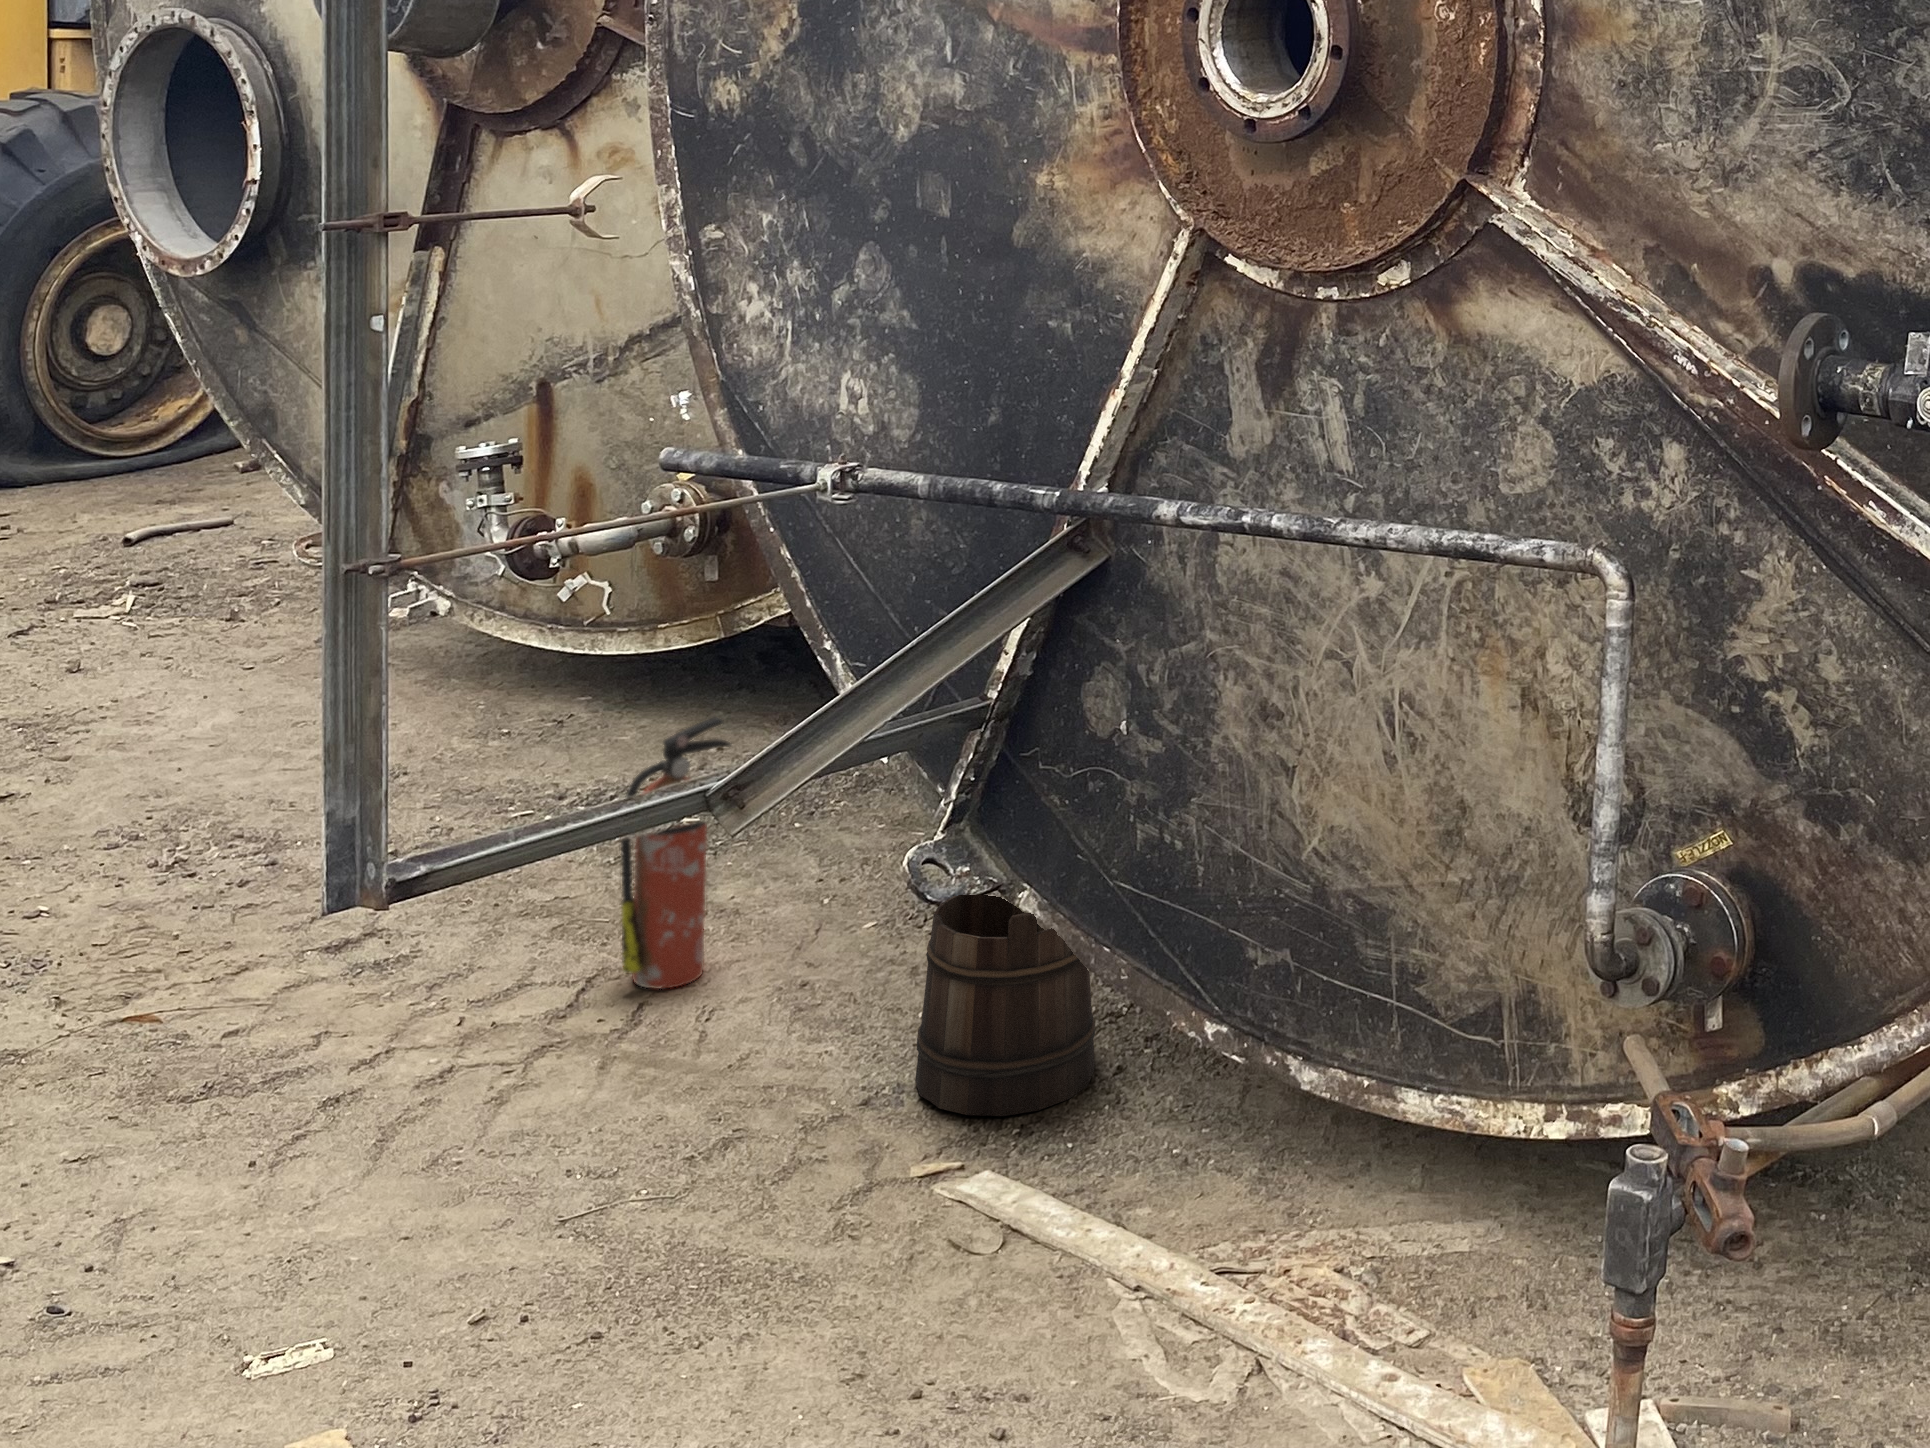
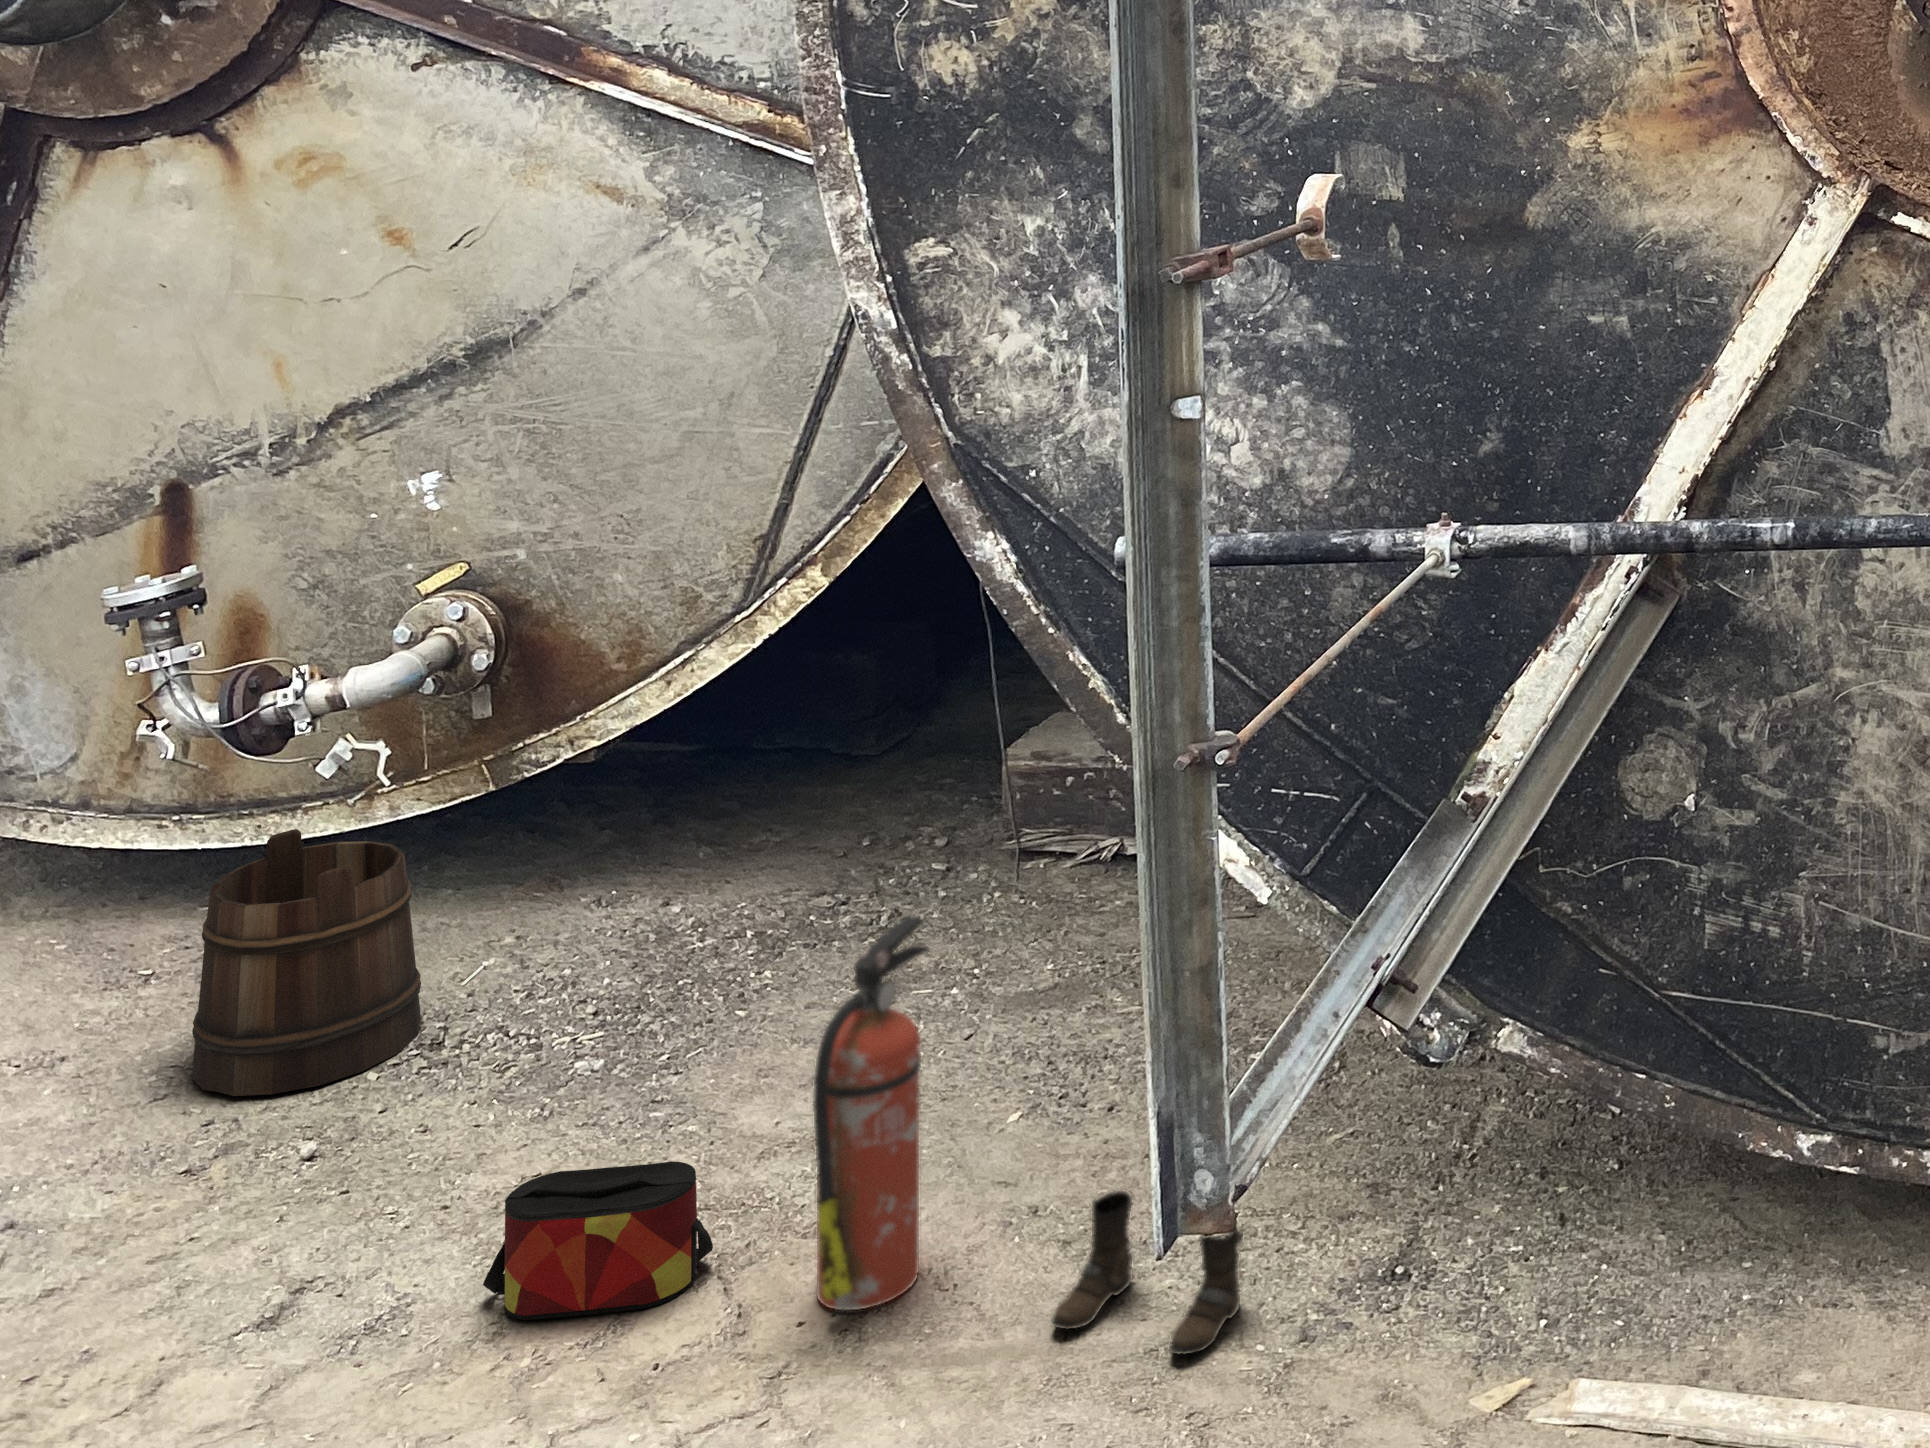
bag: none [472,853,600,956] -> present [483,1161,713,1320]
bucket: present [915,895,1095,1116] -> present [192,829,421,1096]
boots: none [734,944,854,1066] -> present [1051,1191,1243,1354]

